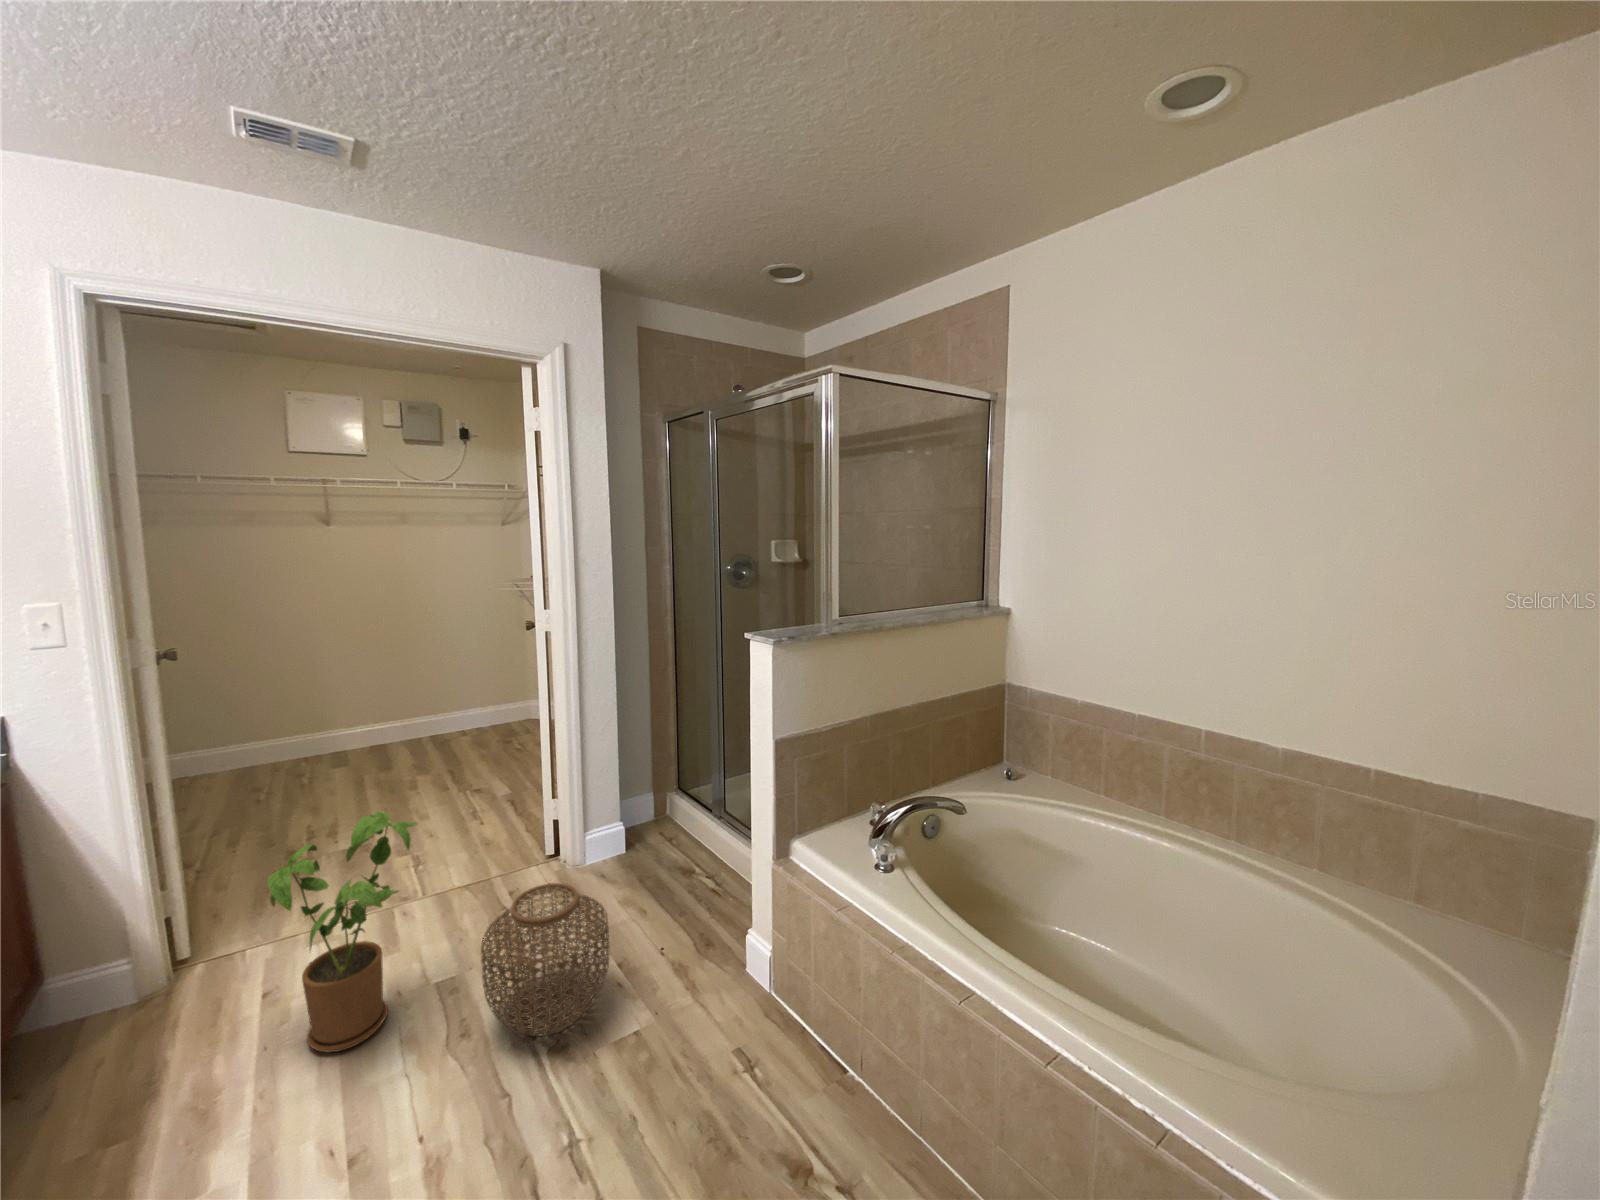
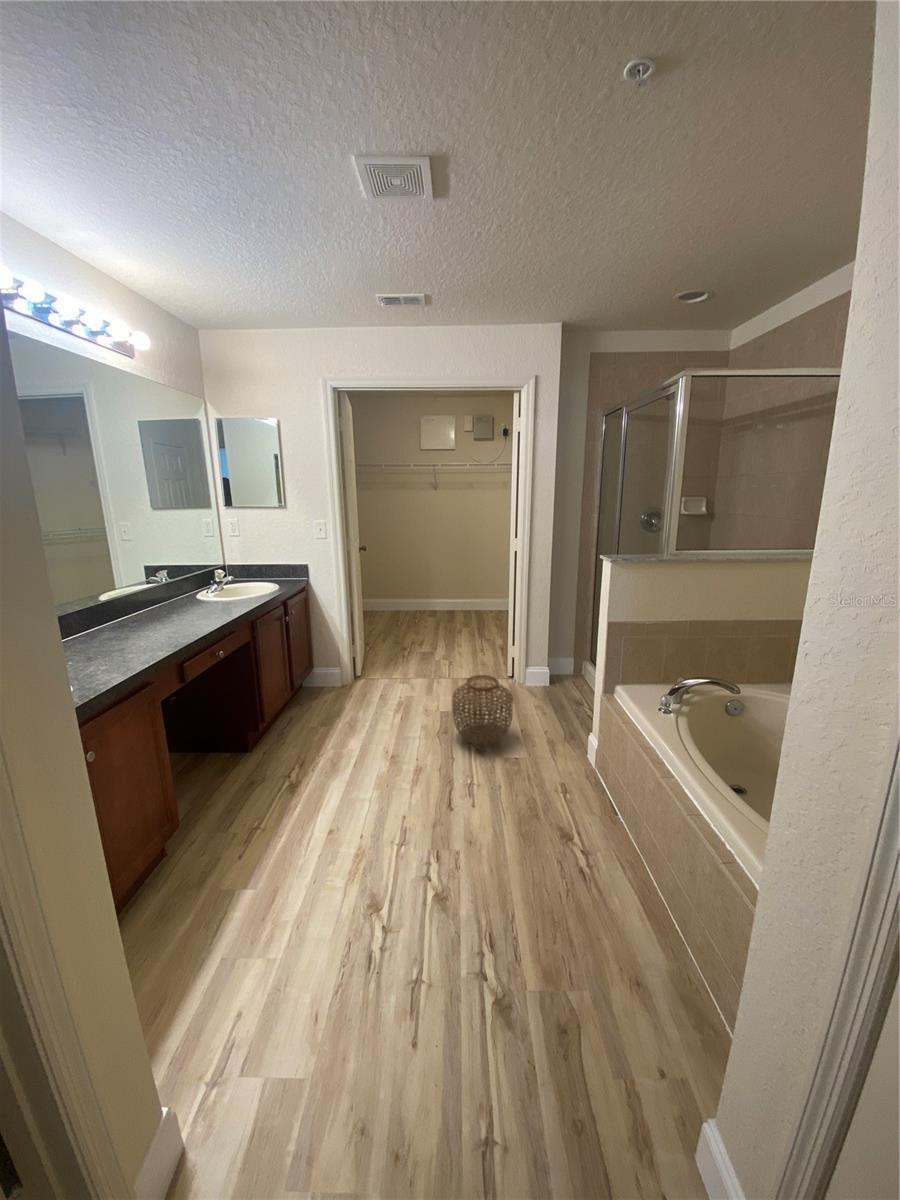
house plant: present [267,812,417,1053] -> none [381,624,438,721]

